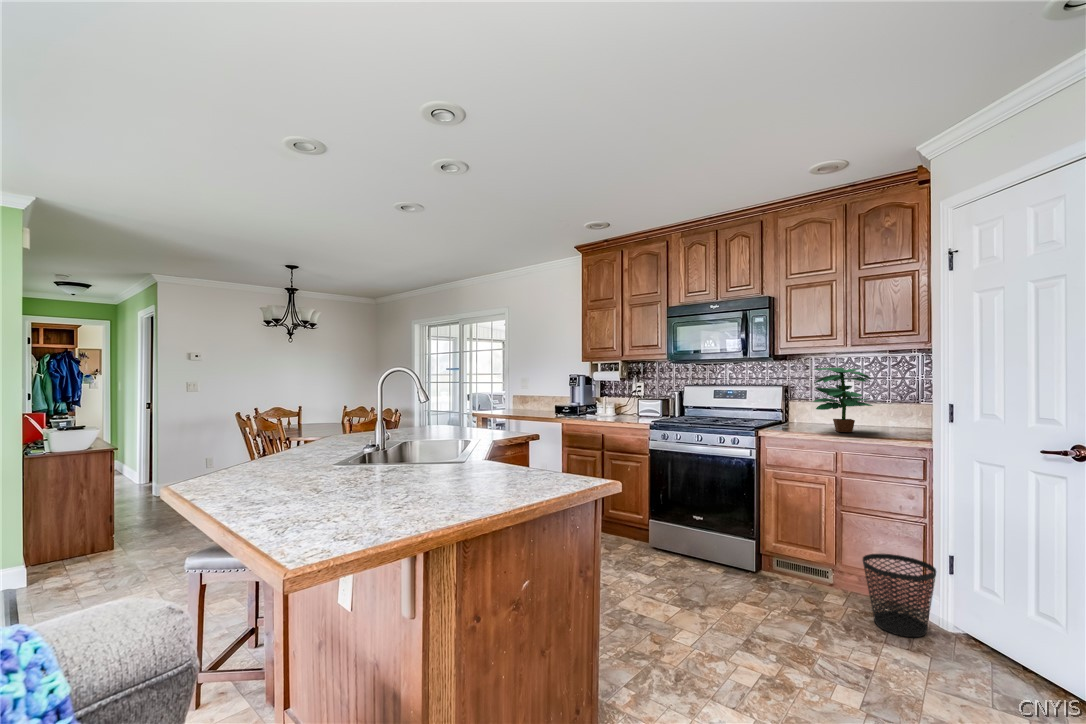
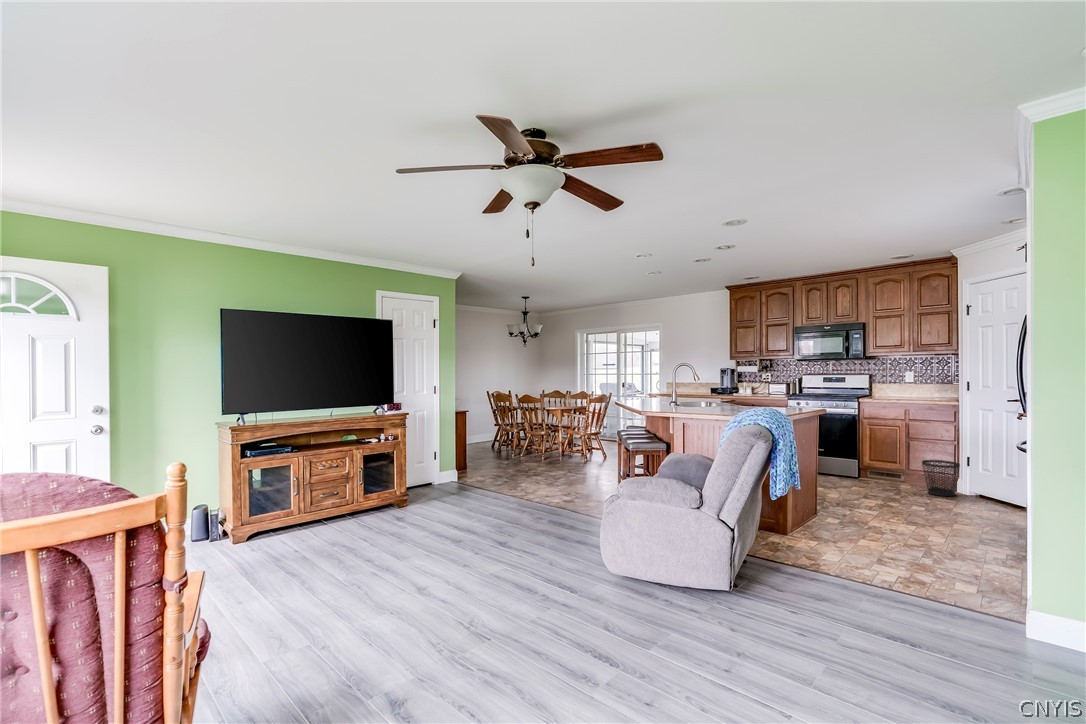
potted plant: present [813,368,872,432] -> none [891,364,926,399]

